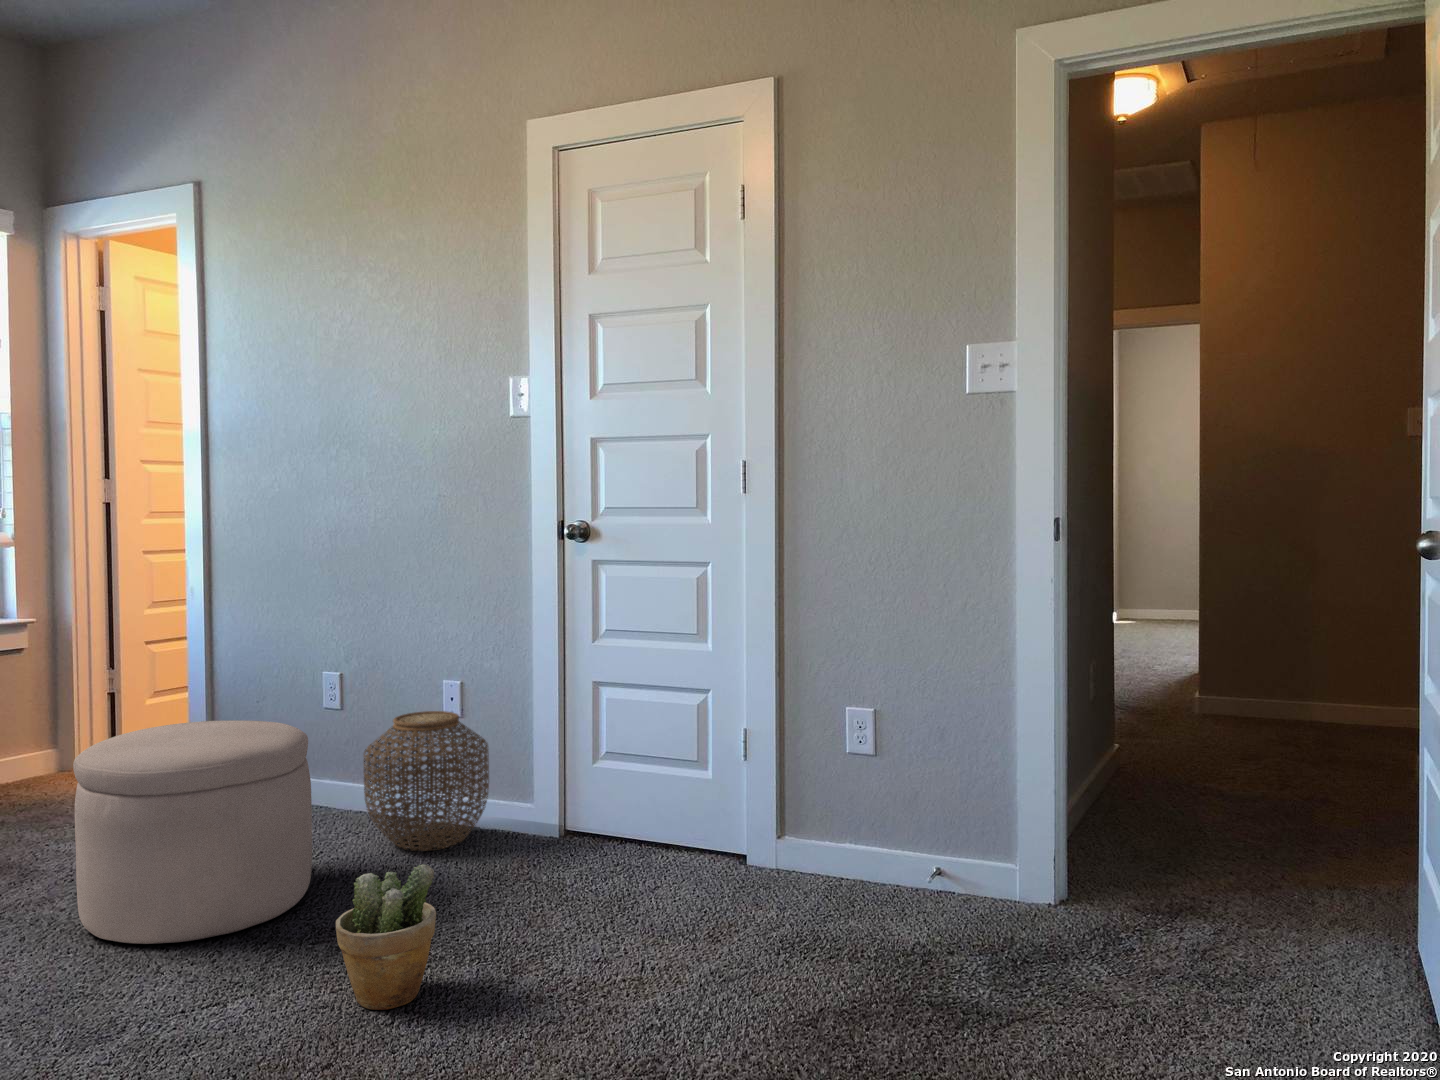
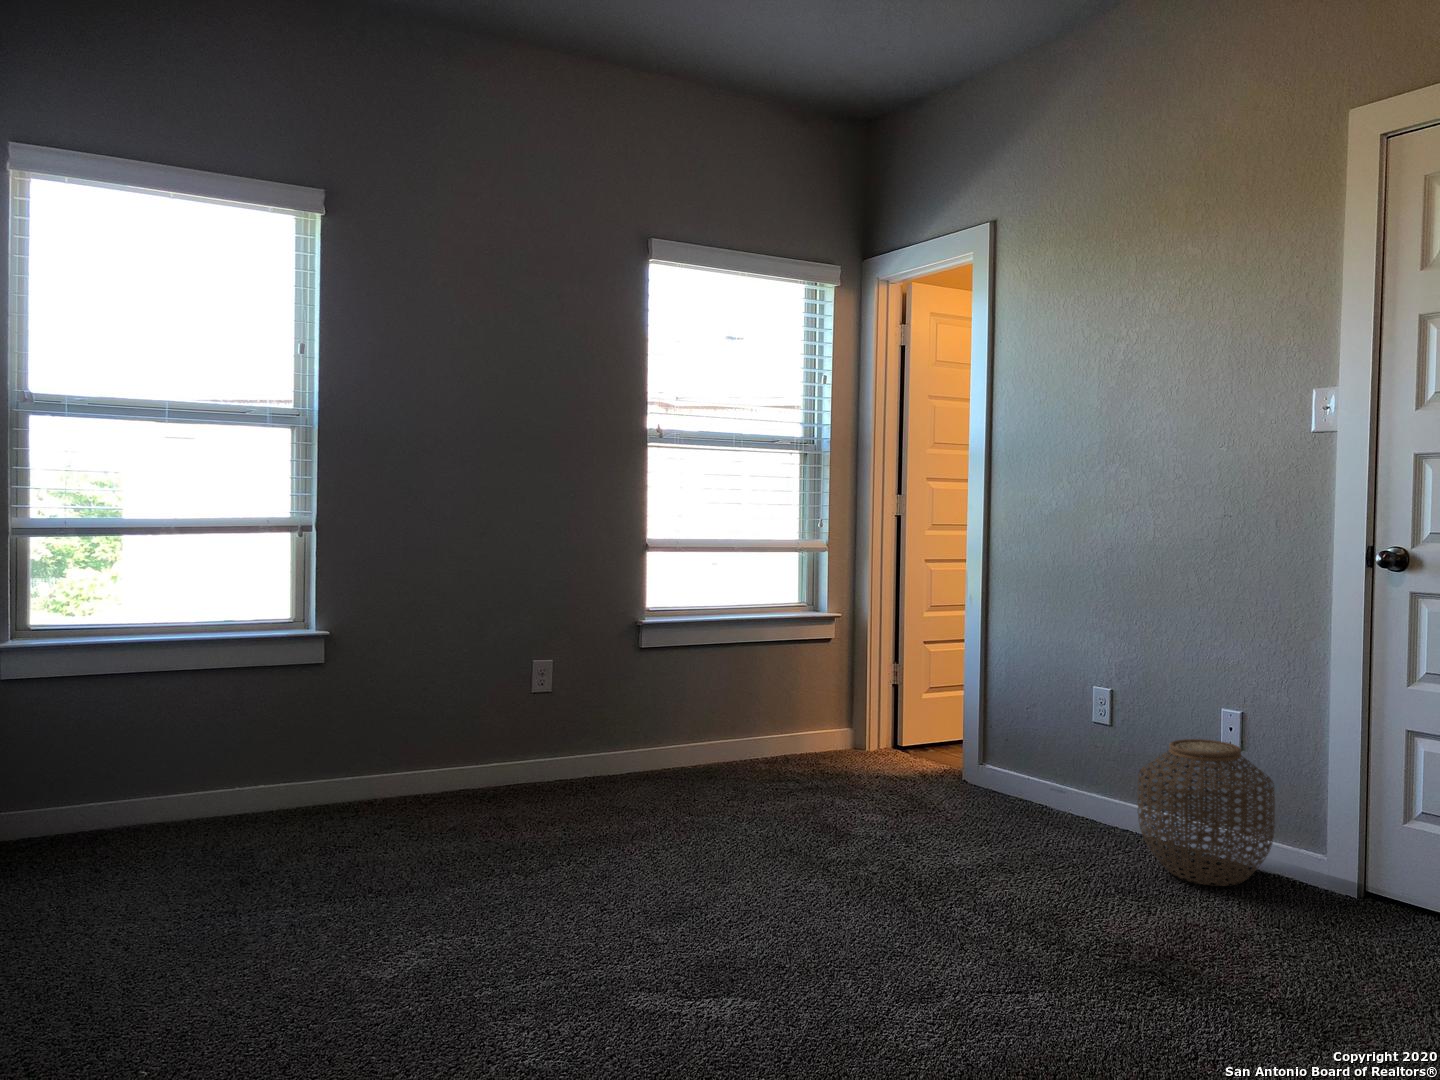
ottoman: present [73,720,312,944] -> none [893,725,1091,926]
potted plant: present [336,864,436,1010] -> none [1132,901,1236,1041]

